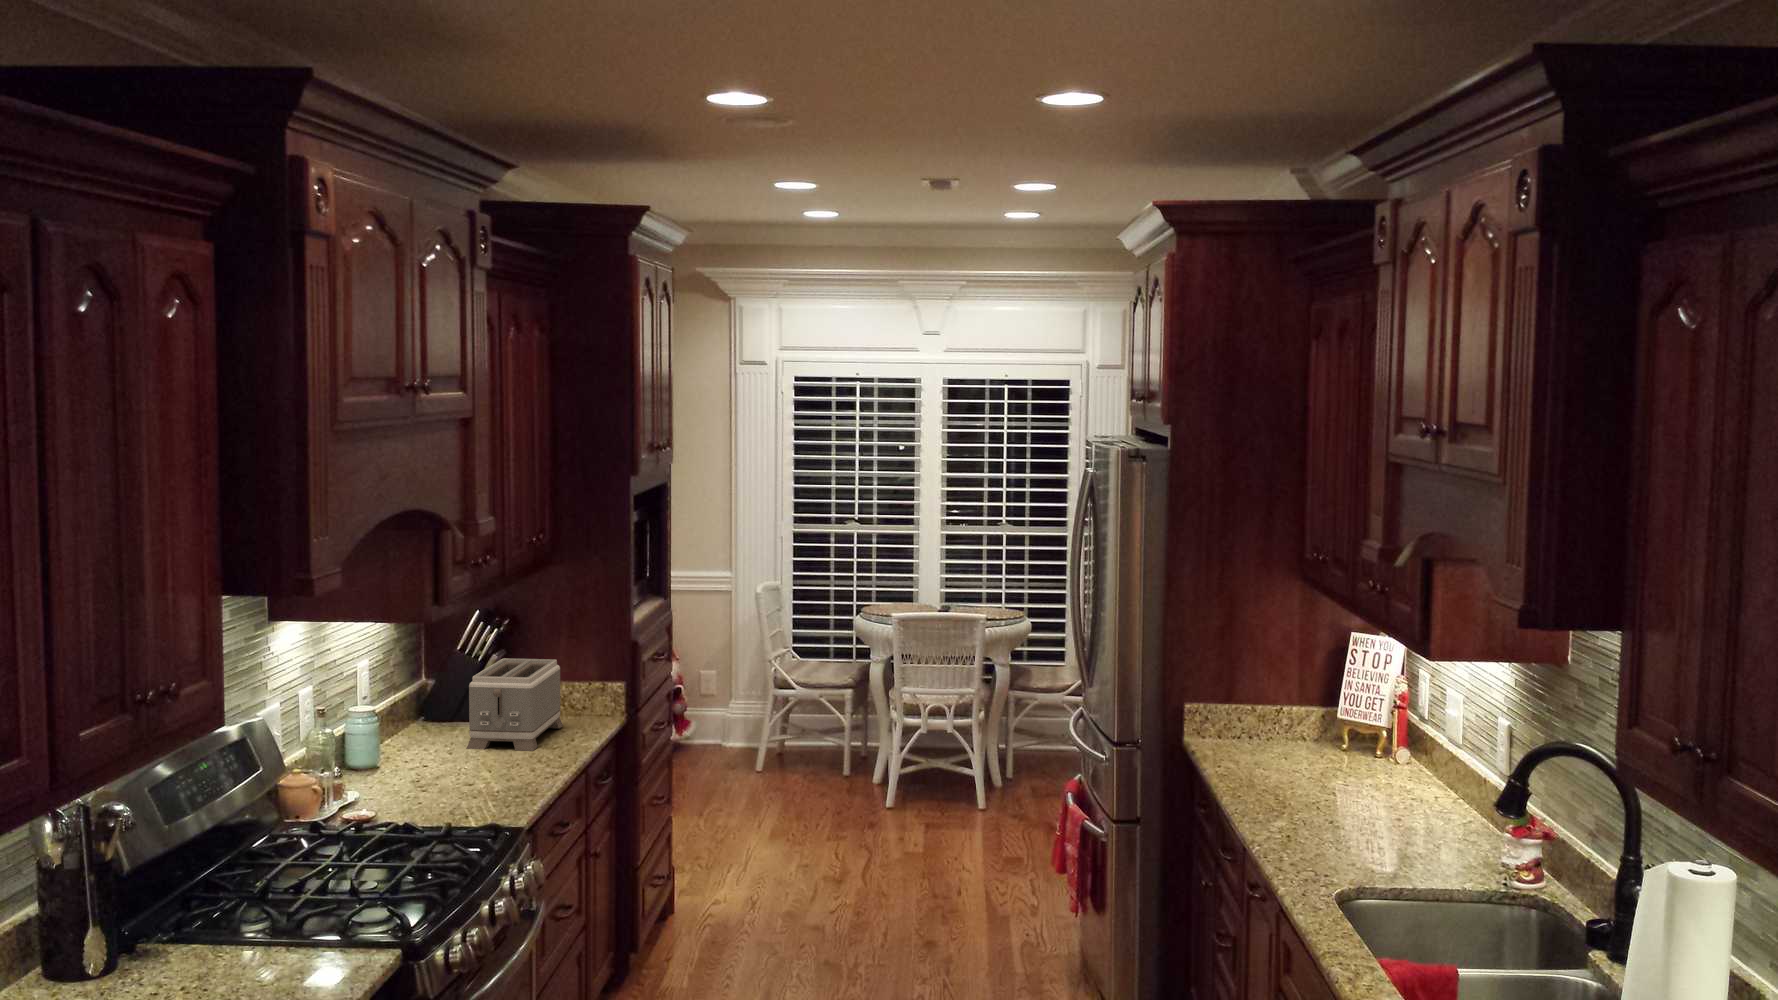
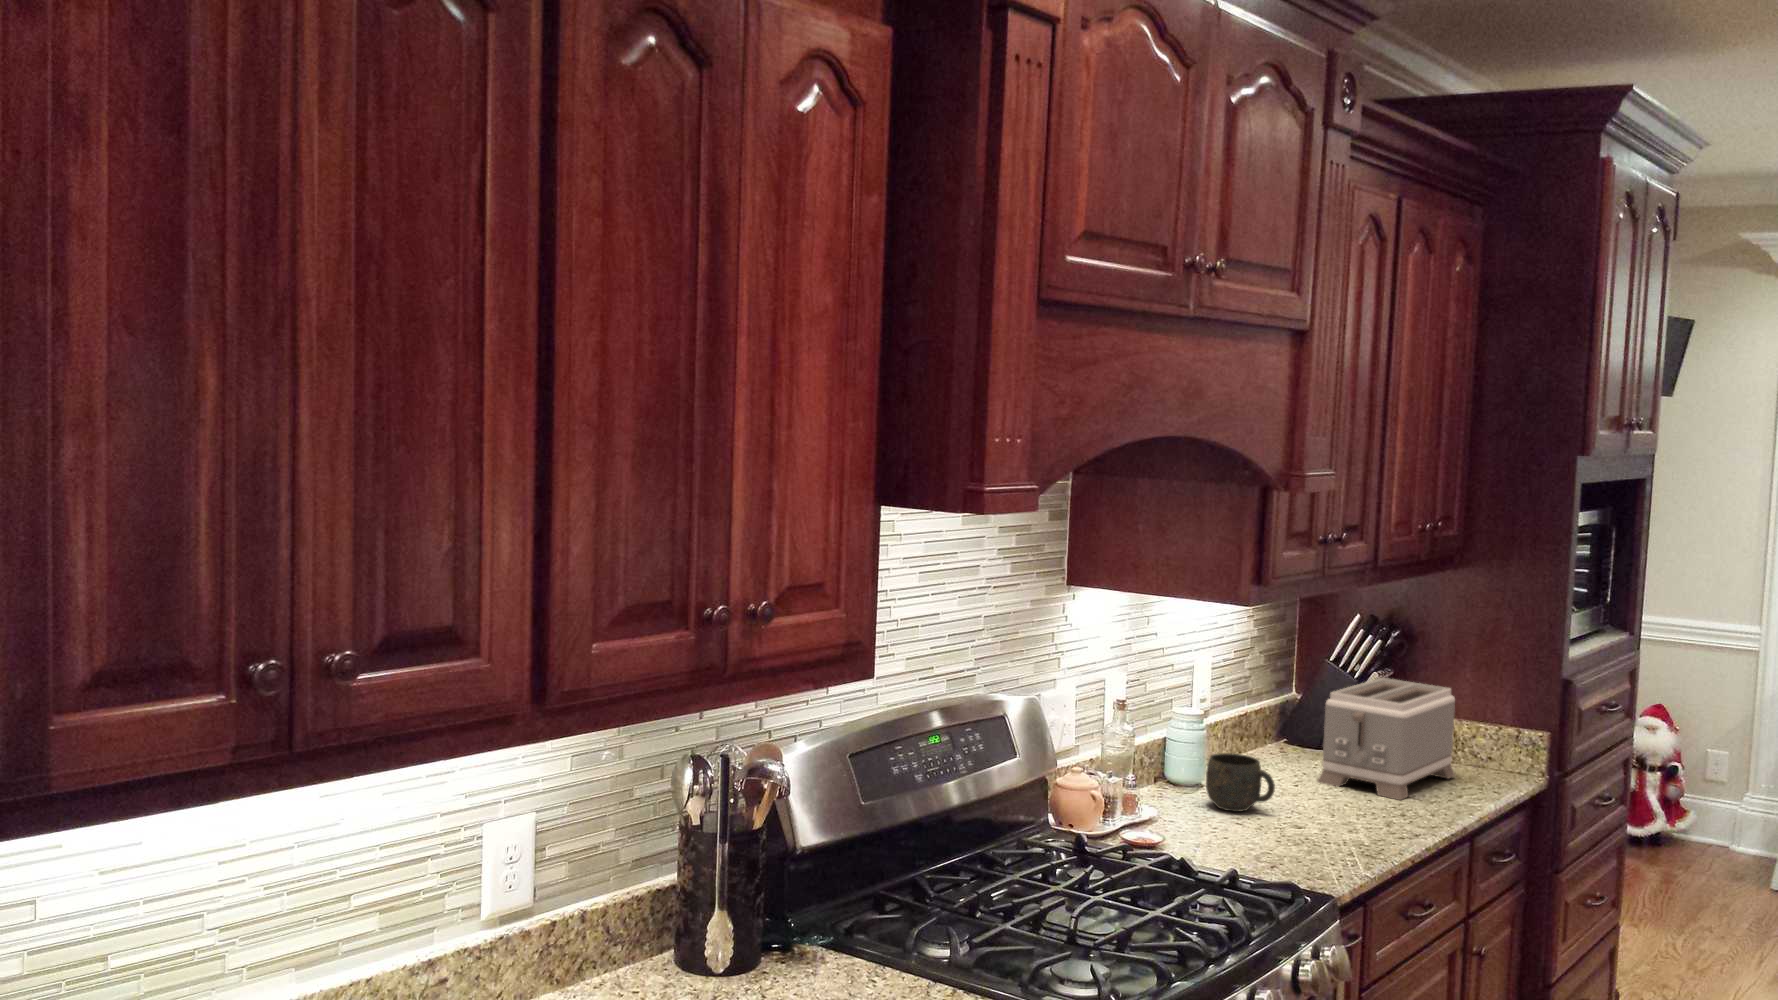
mug: none [392,737,449,783] -> present [1206,753,1275,812]

